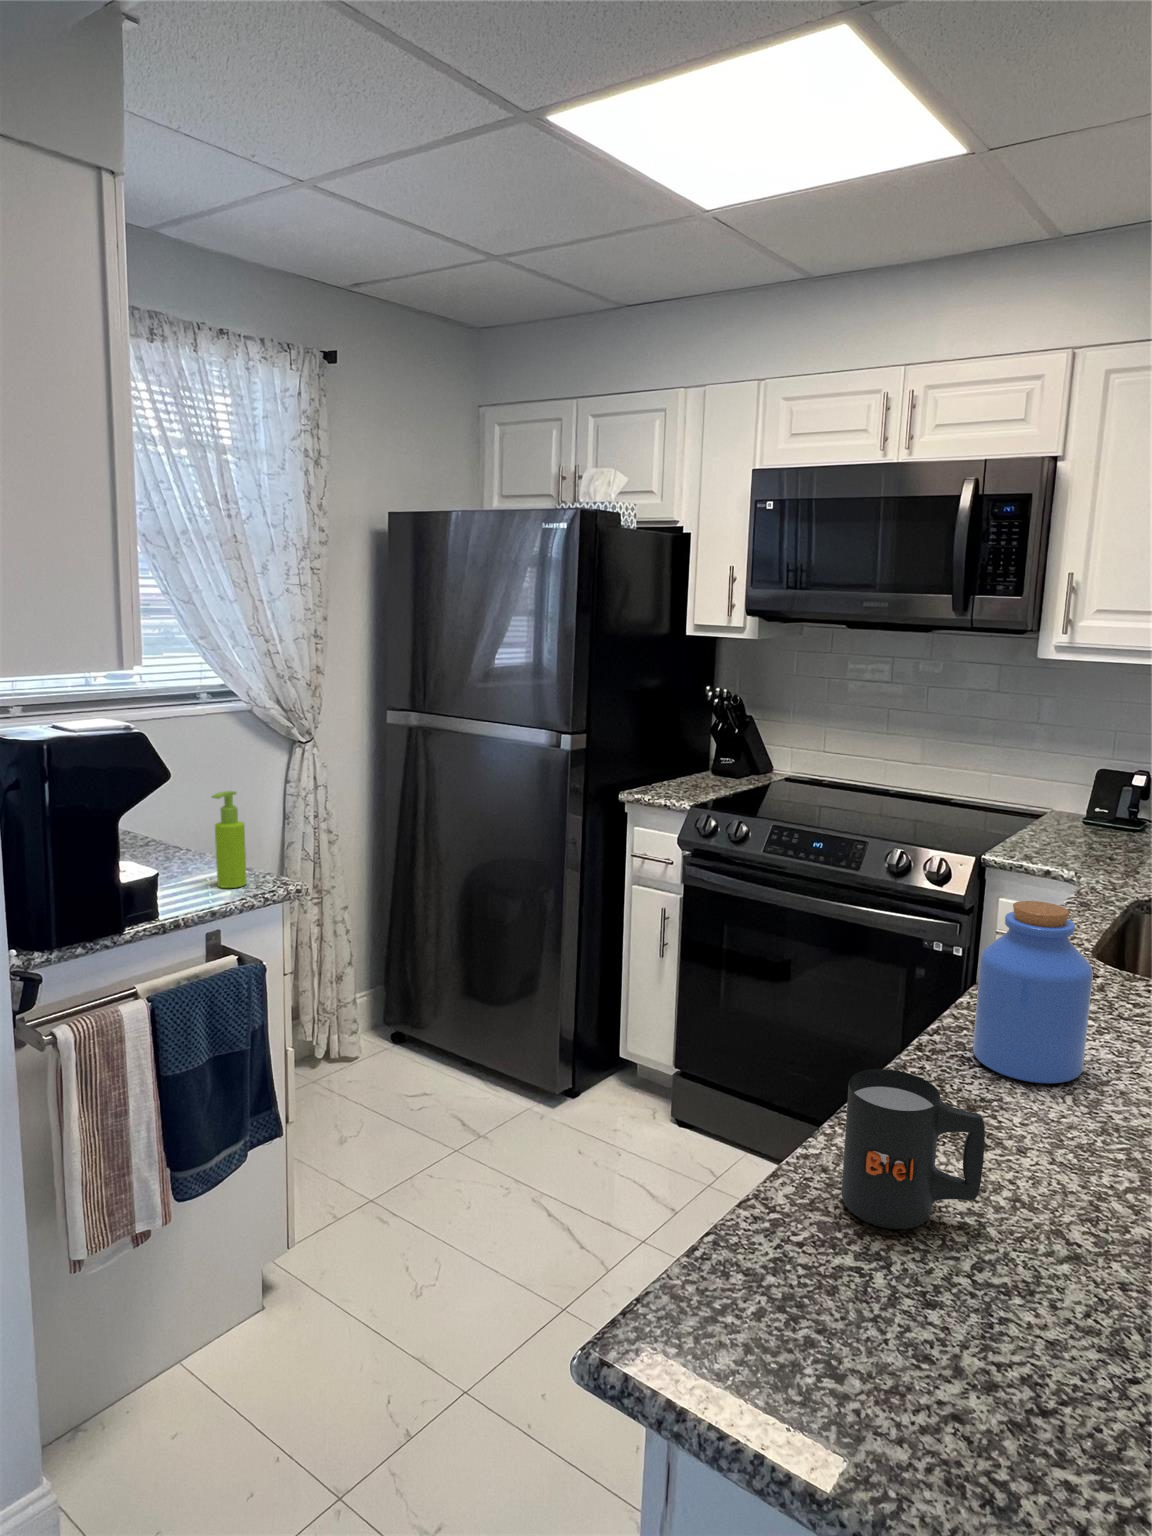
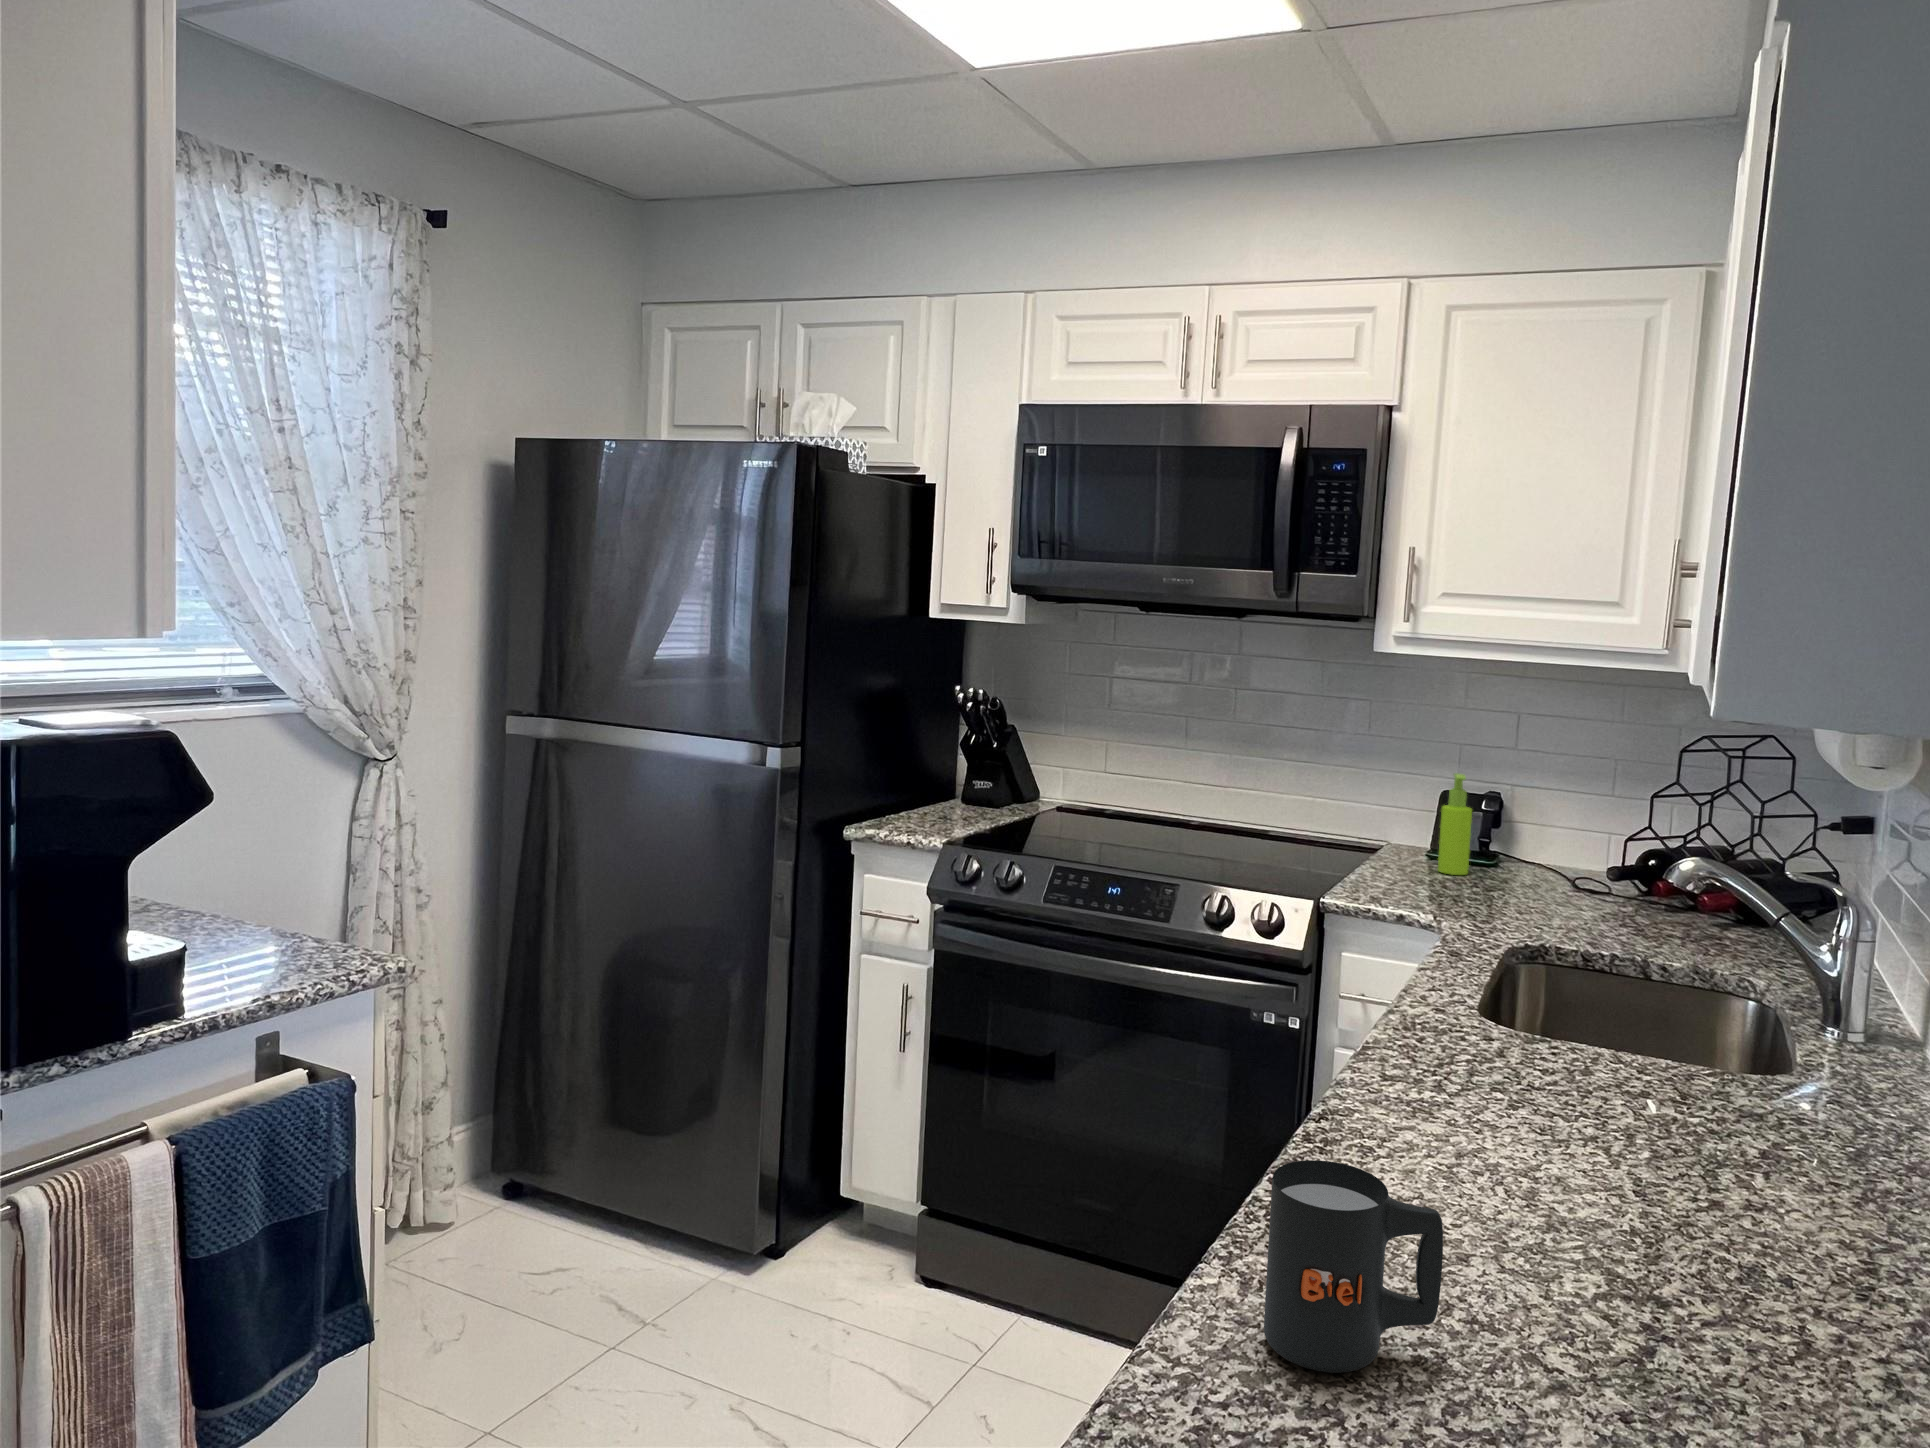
soap dispenser: present [212,791,247,888] -> present [1438,773,1472,875]
jar: present [973,901,1093,1084] -> none [1374,941,1515,1172]

